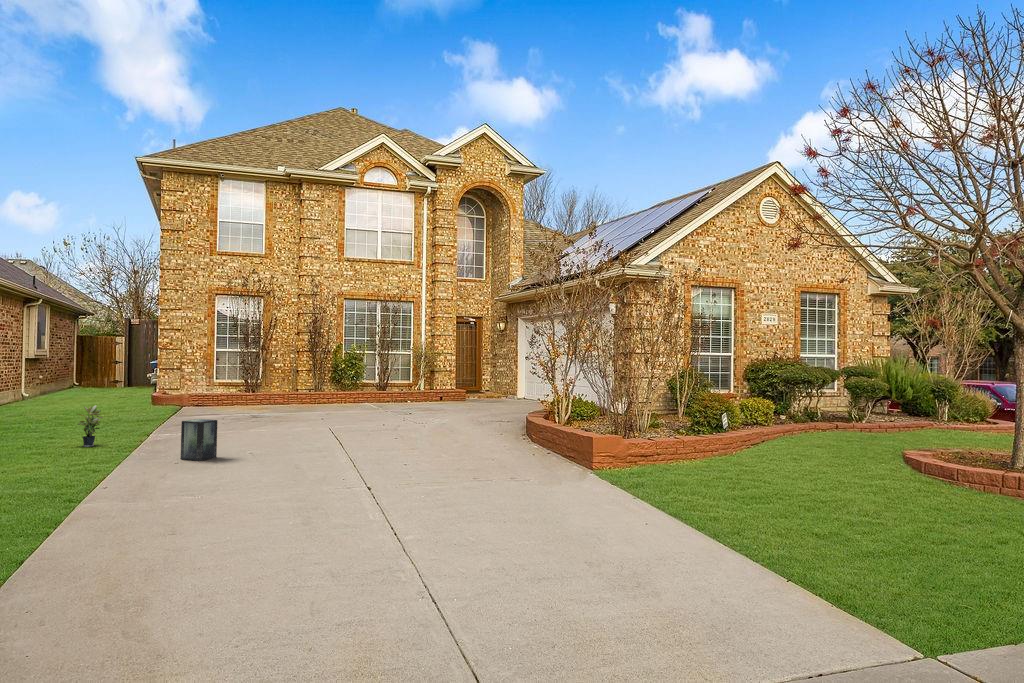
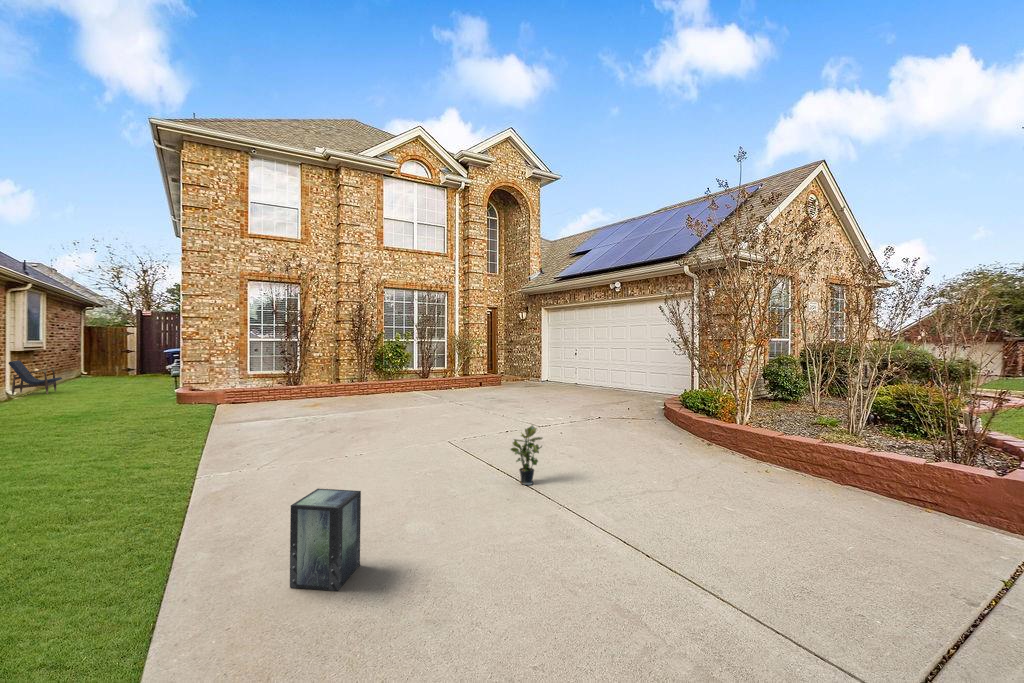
lounge chair: none [25,366,63,396] -> present [9,360,62,396]
potted plant: present [78,405,103,447] -> present [511,425,542,485]

